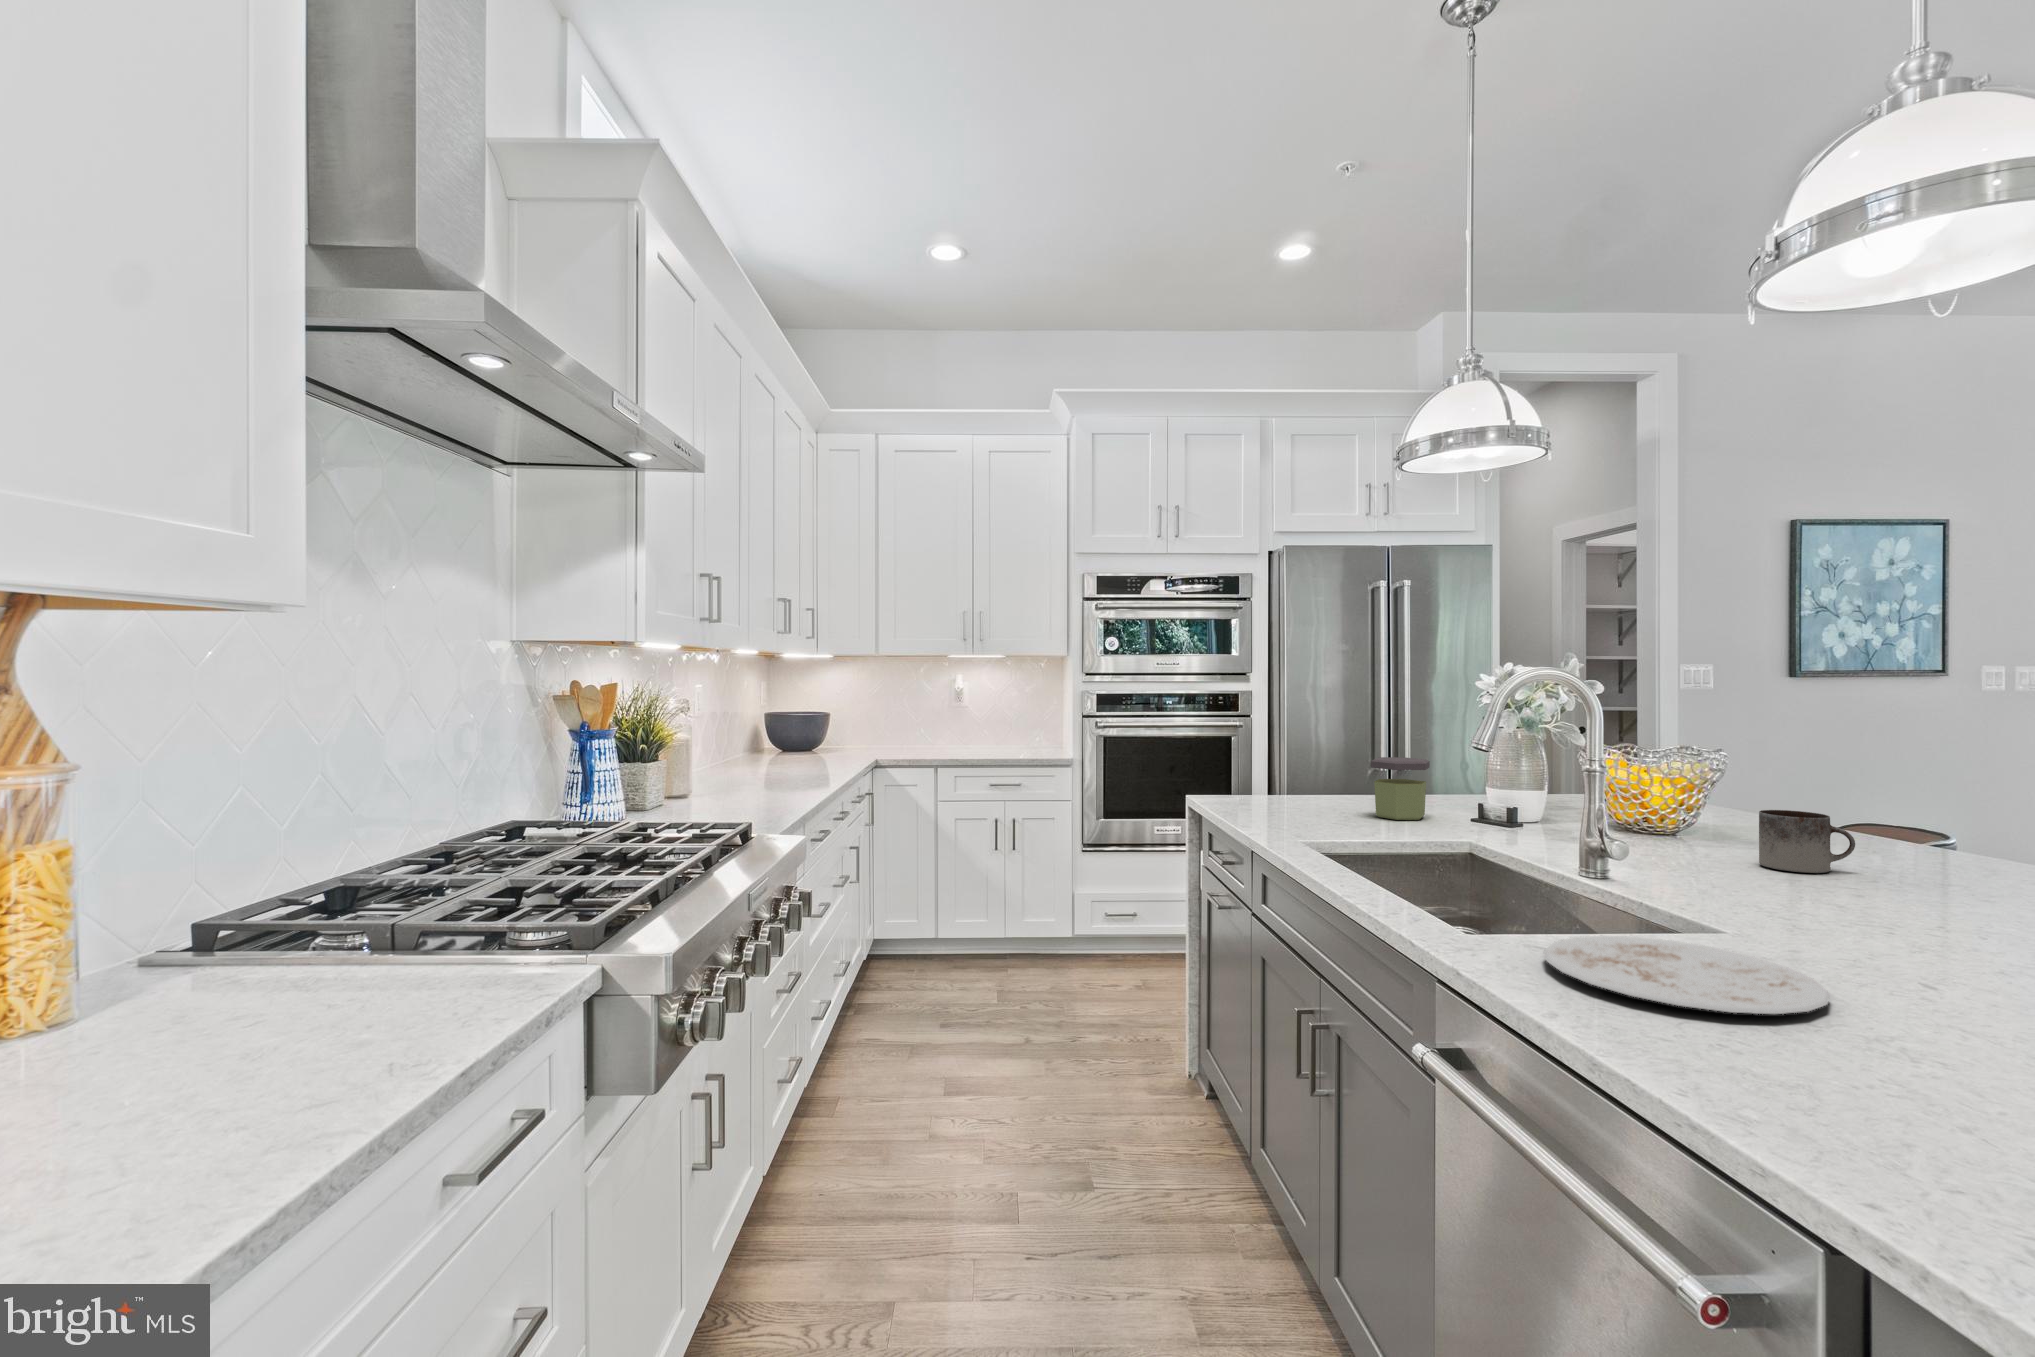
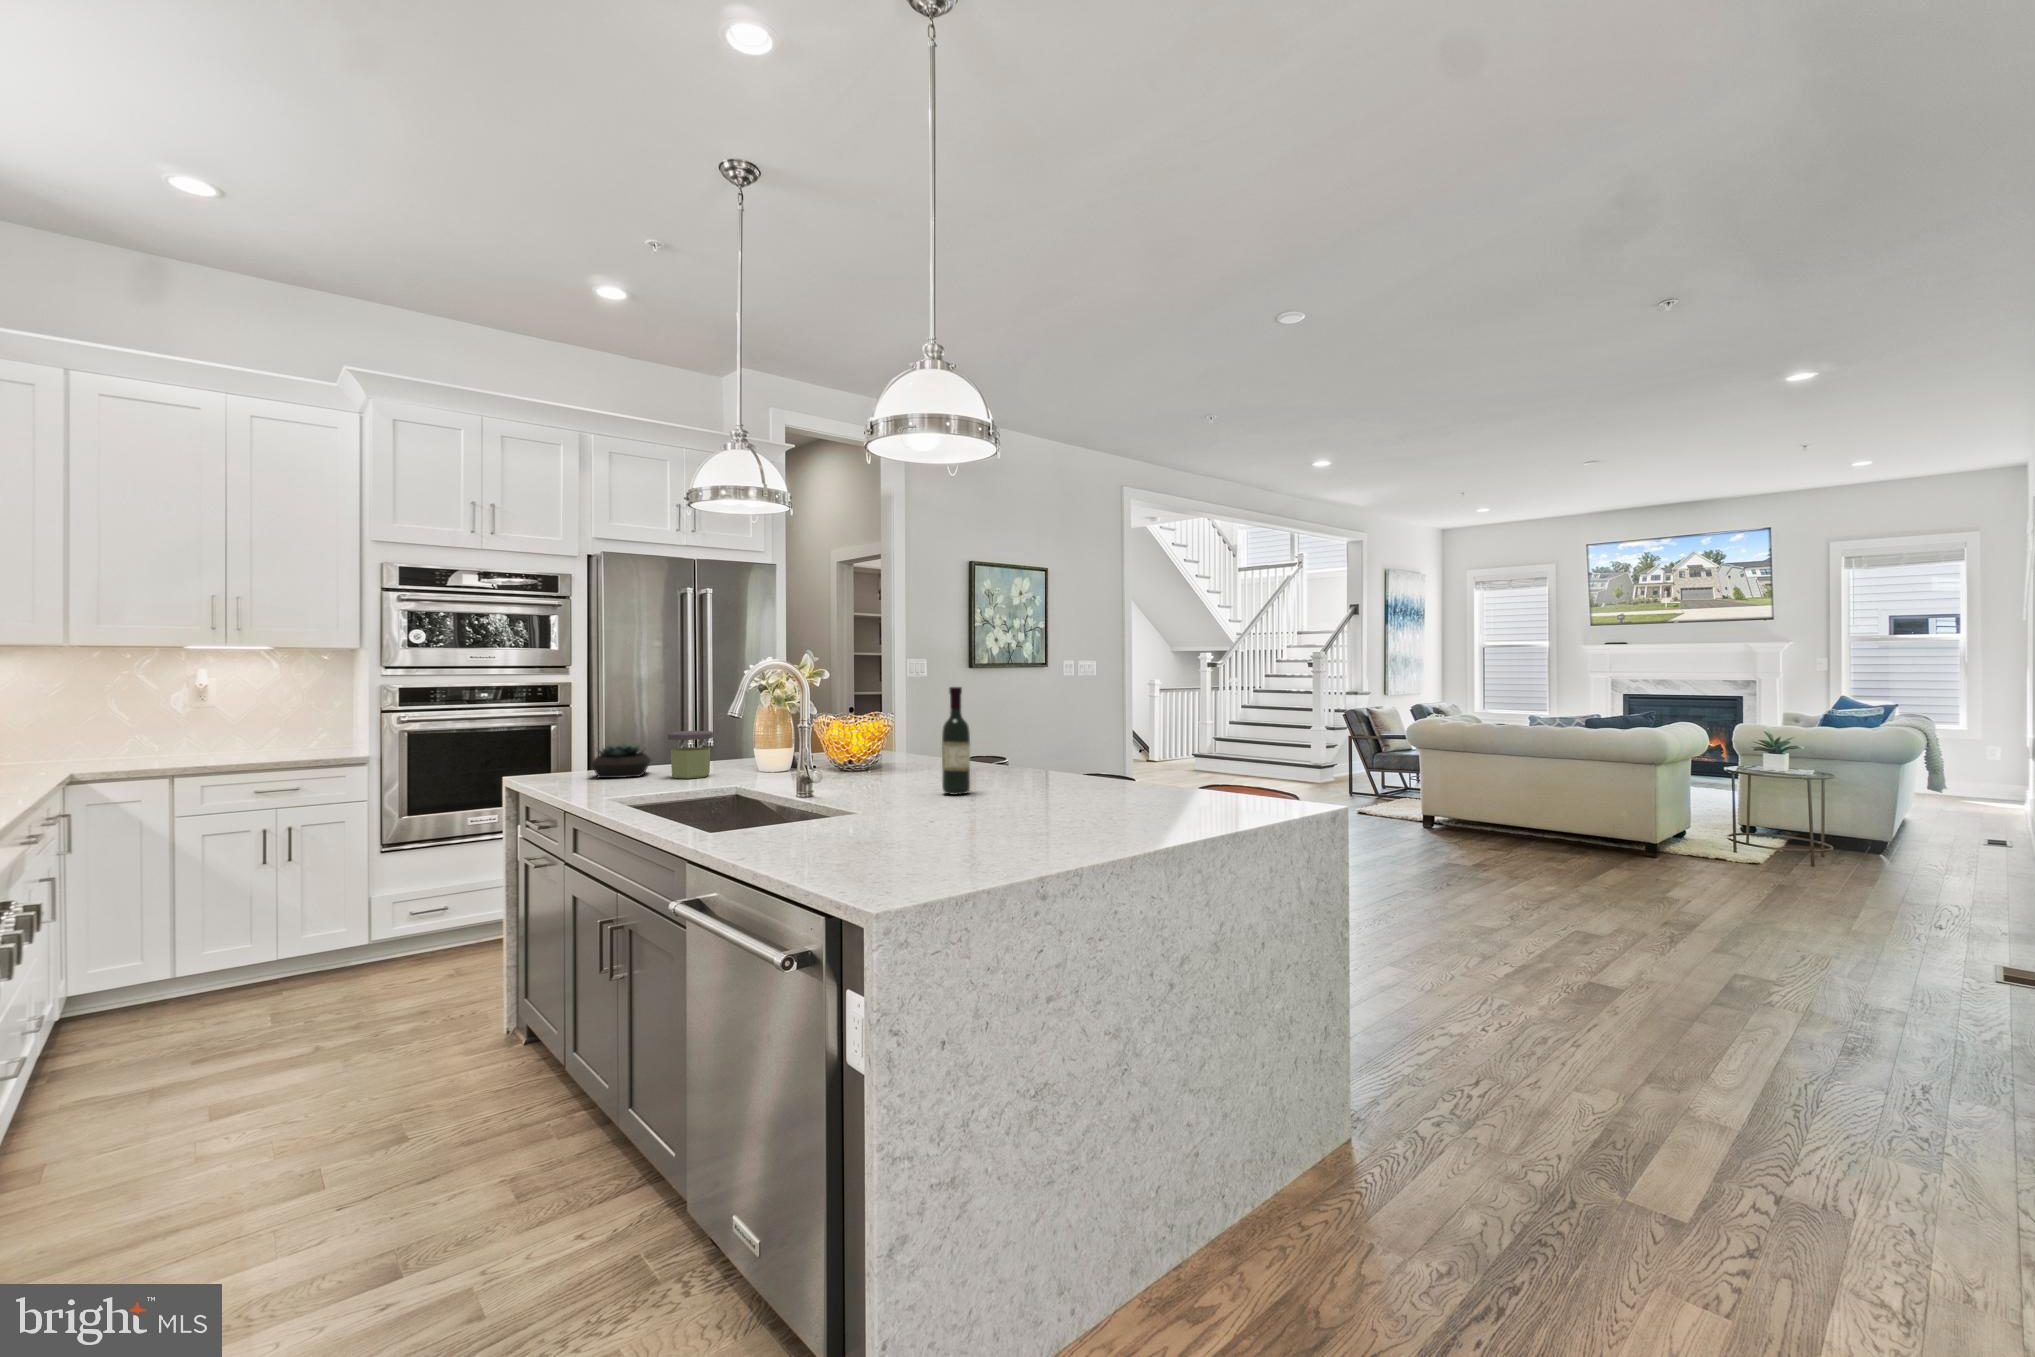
wine bottle: none [1890,714,1963,916] -> present [942,687,970,795]
succulent plant: none [1277,767,1348,810] -> present [591,743,651,778]
mug: present [1759,810,1855,873] -> none [898,747,942,783]
plate: present [1543,936,1830,1014] -> none [750,818,881,843]

